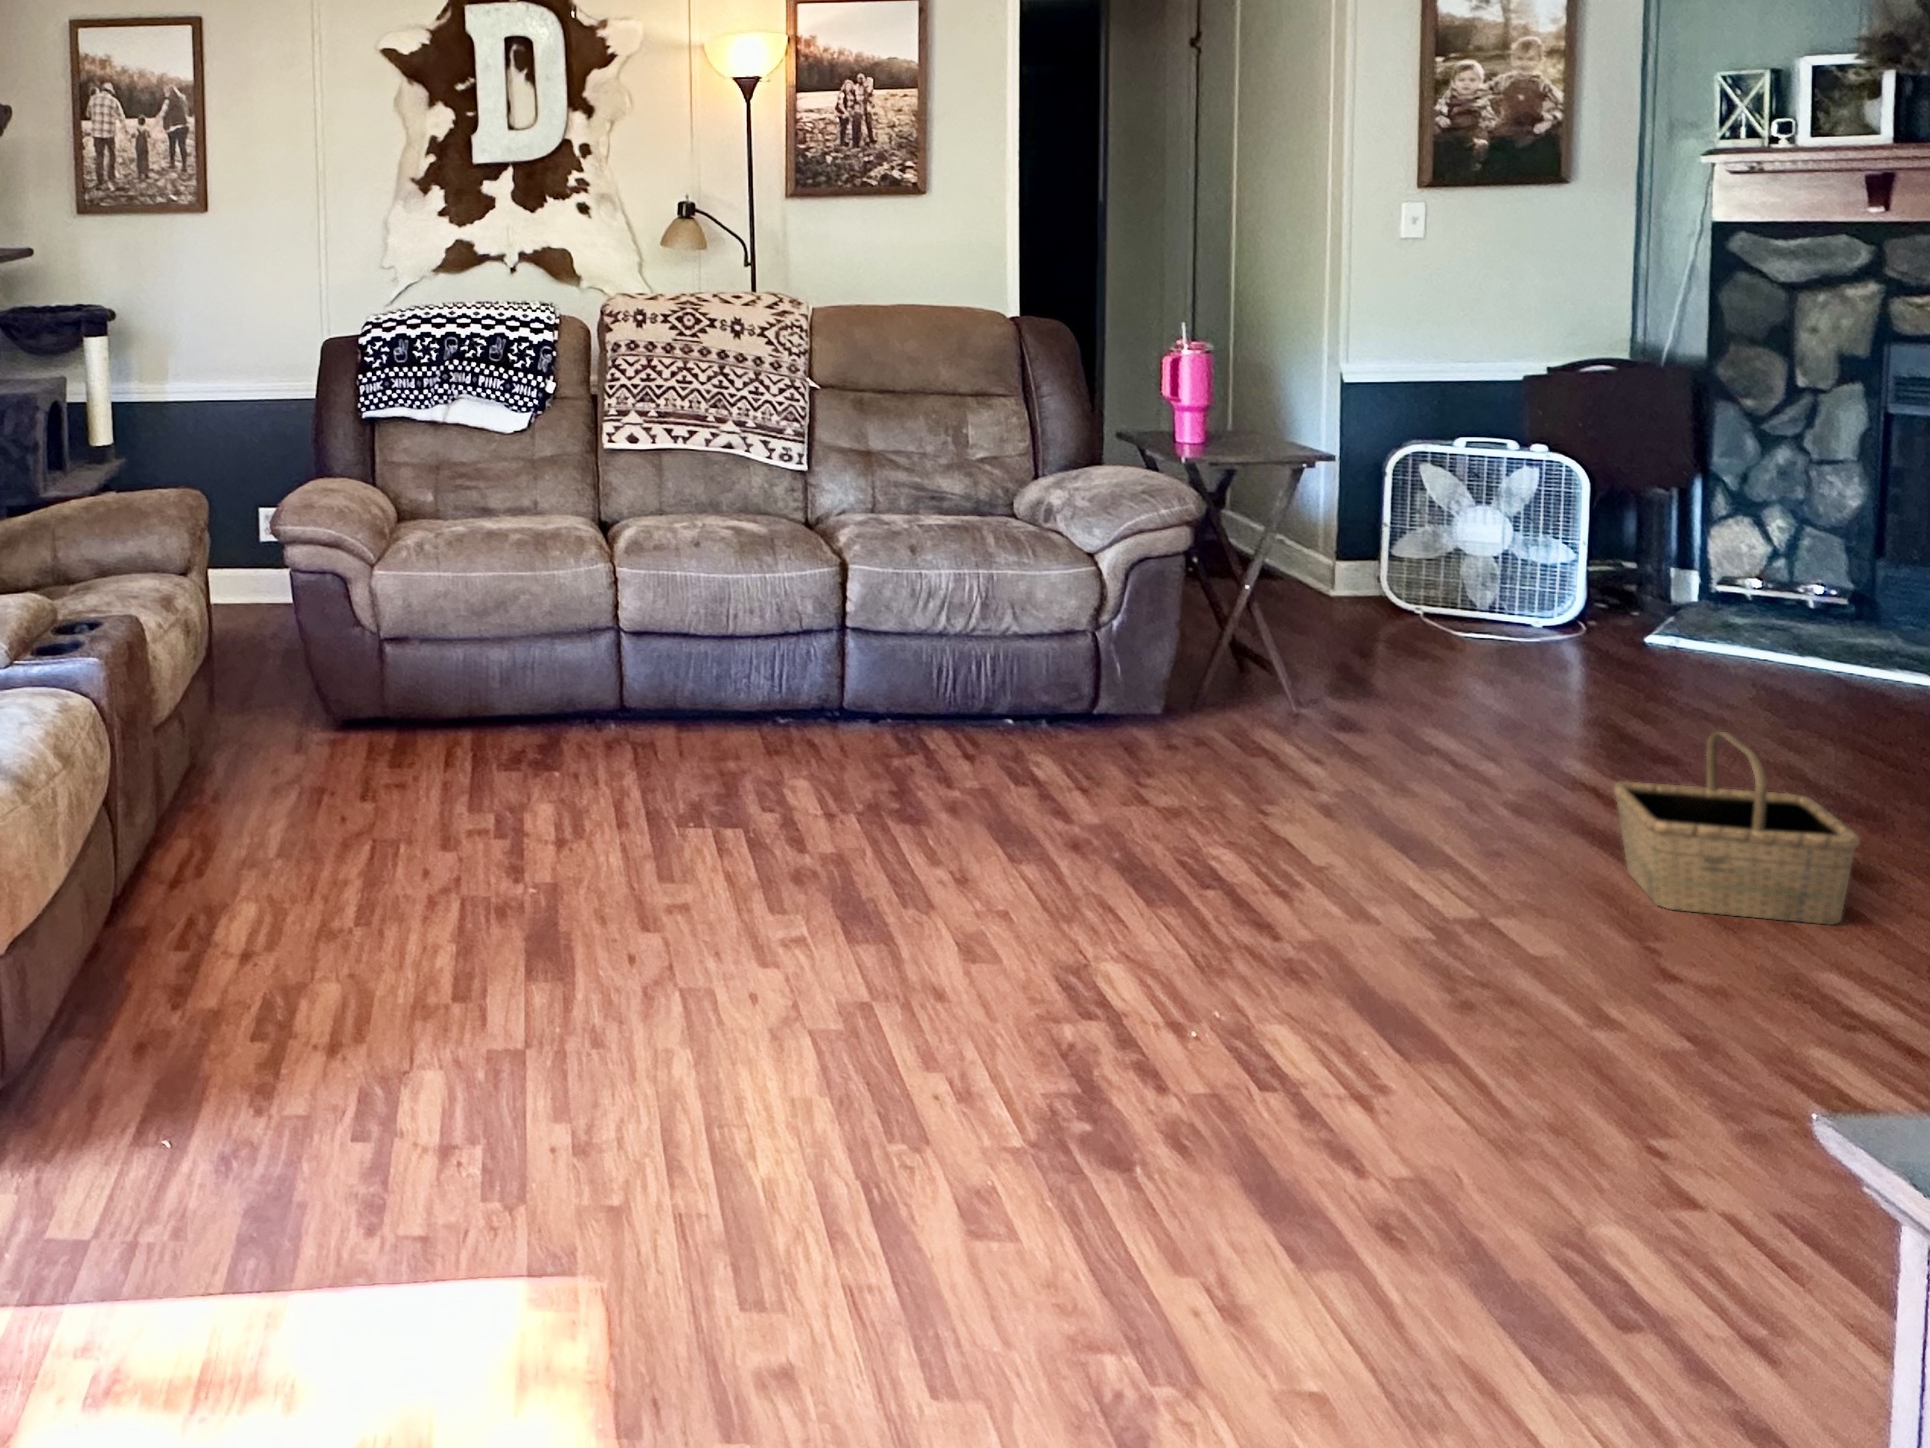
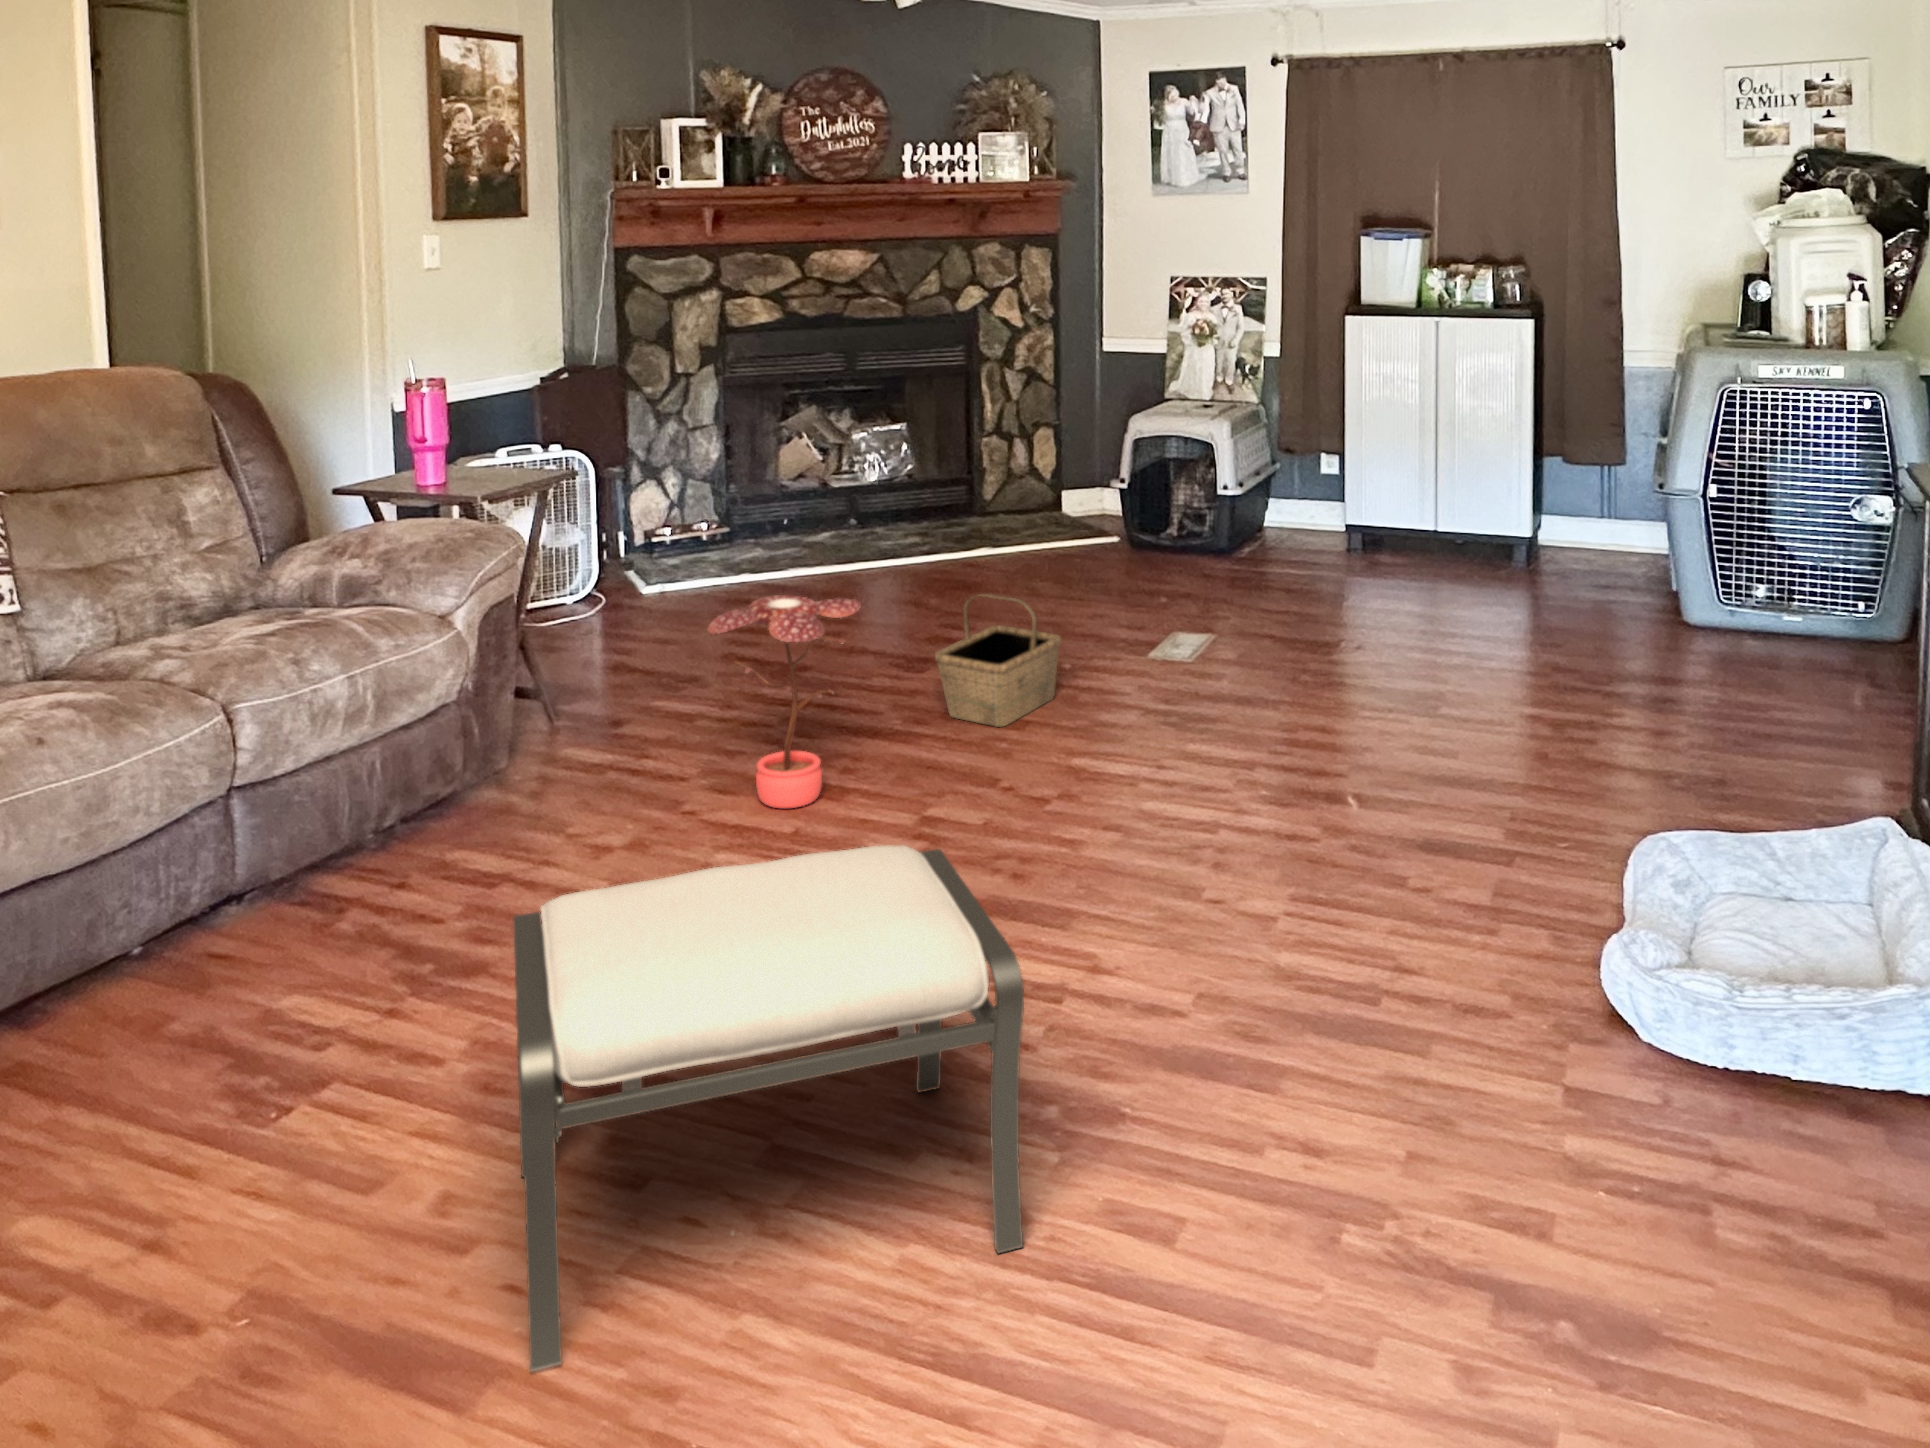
potted plant: none [1181,616,1366,850] -> present [708,595,861,808]
ottoman: none [470,697,875,1081] -> present [513,845,1024,1372]

